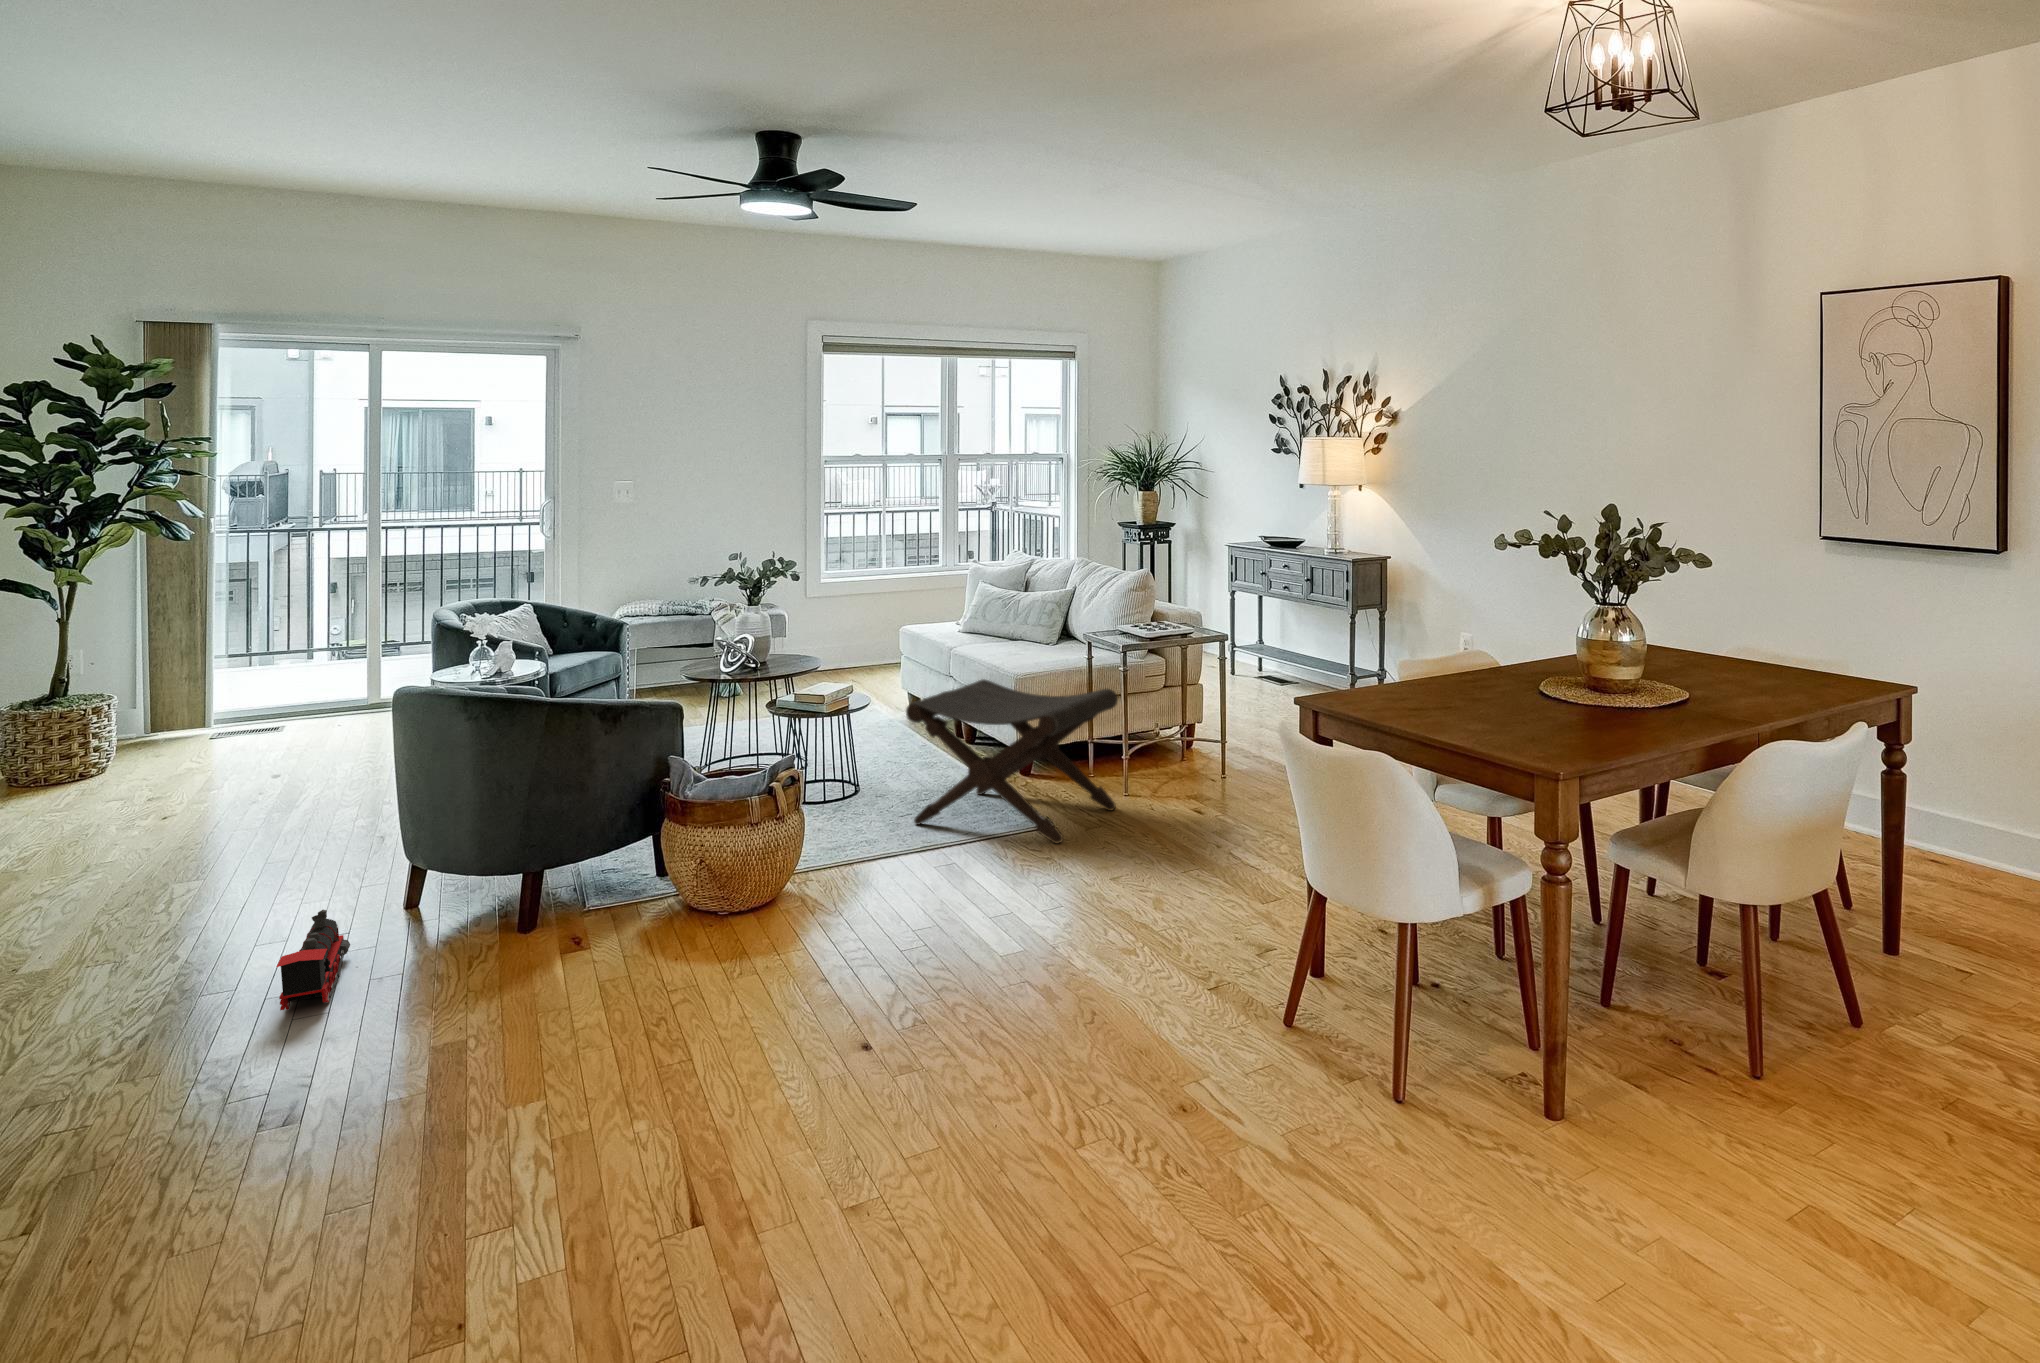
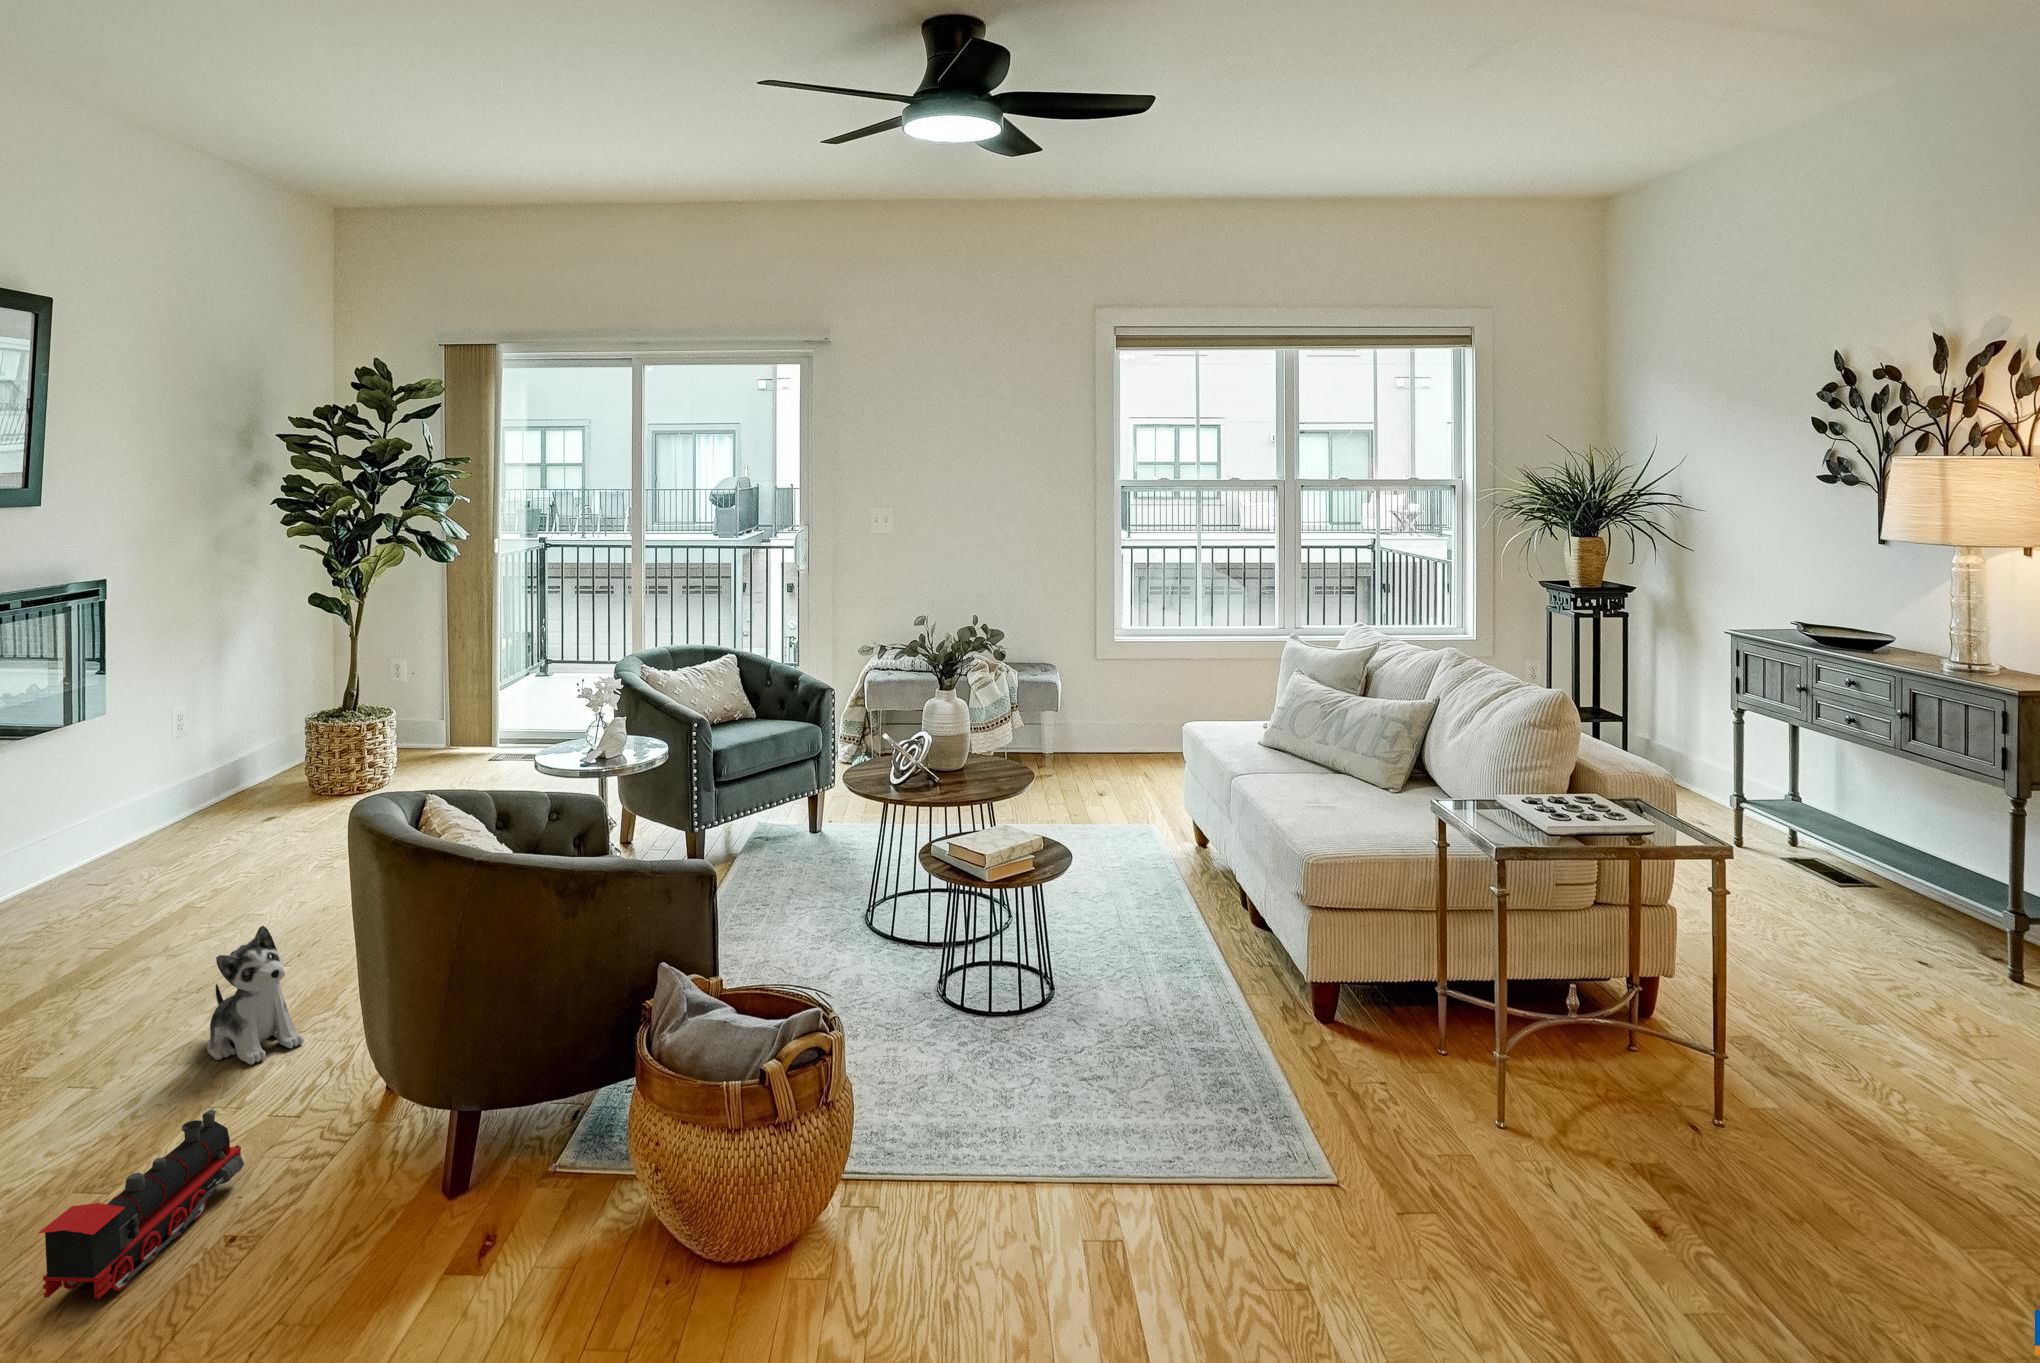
footstool: present [906,679,1118,843] -> none [1088,856,1485,1240]
plush toy: none [193,816,295,923] -> present [207,926,304,1064]

